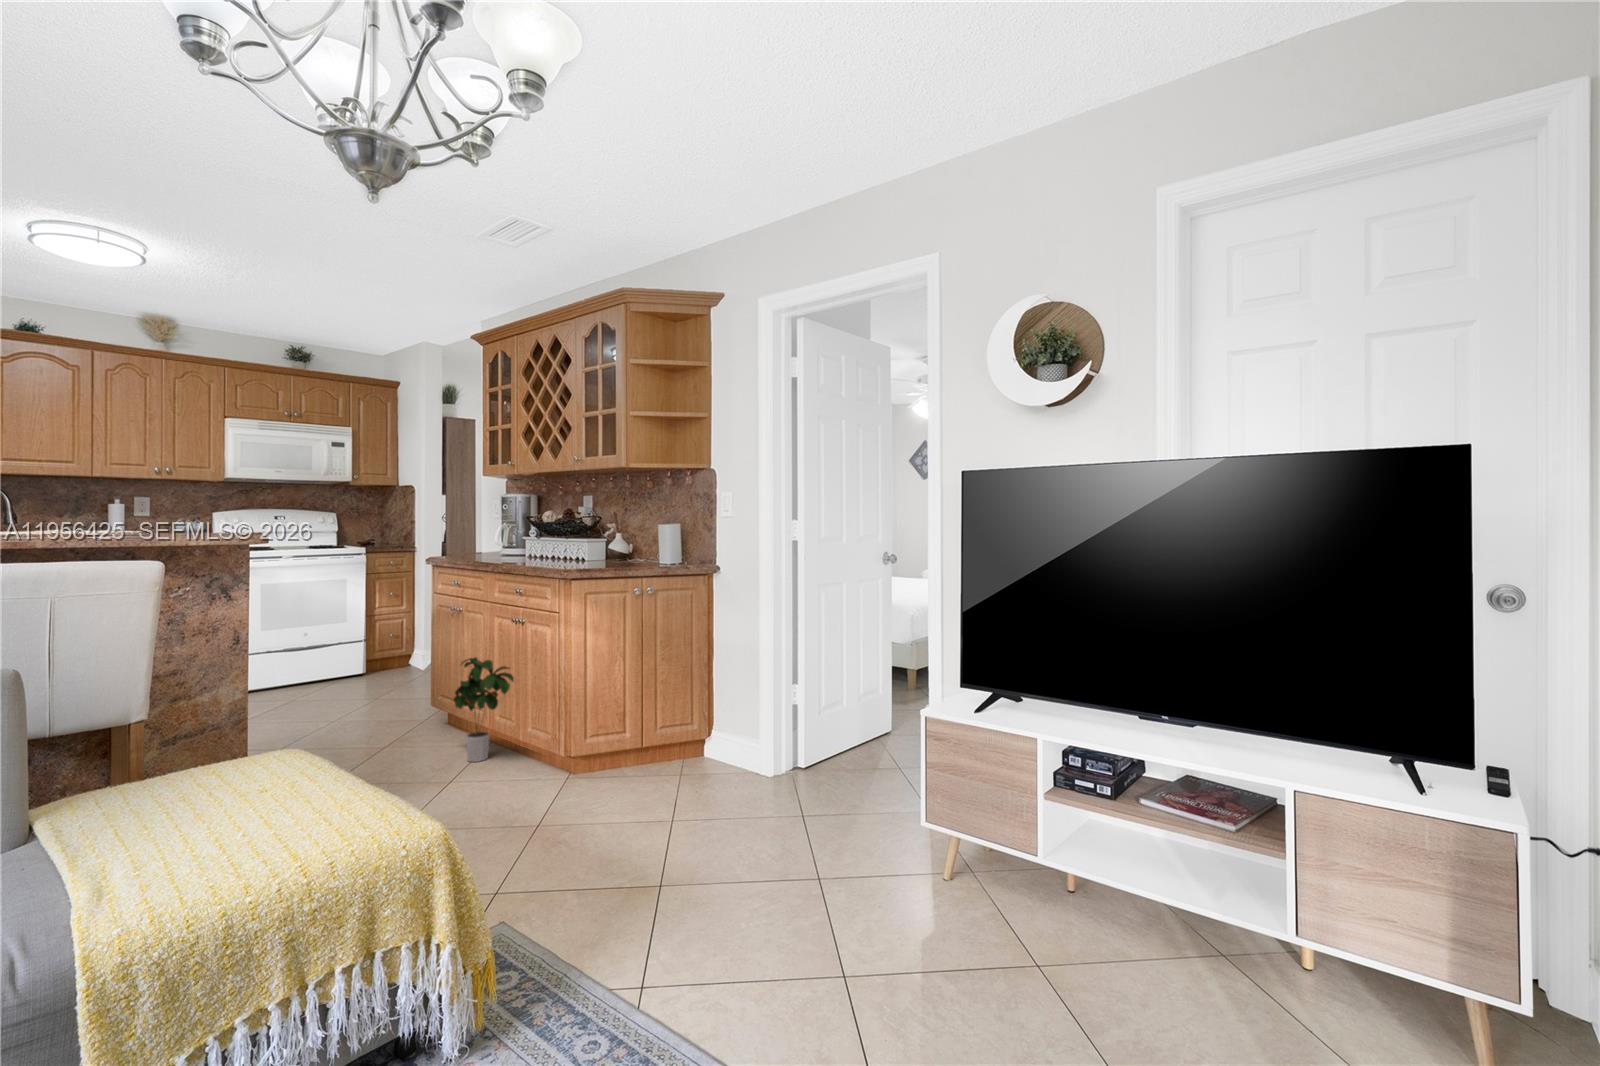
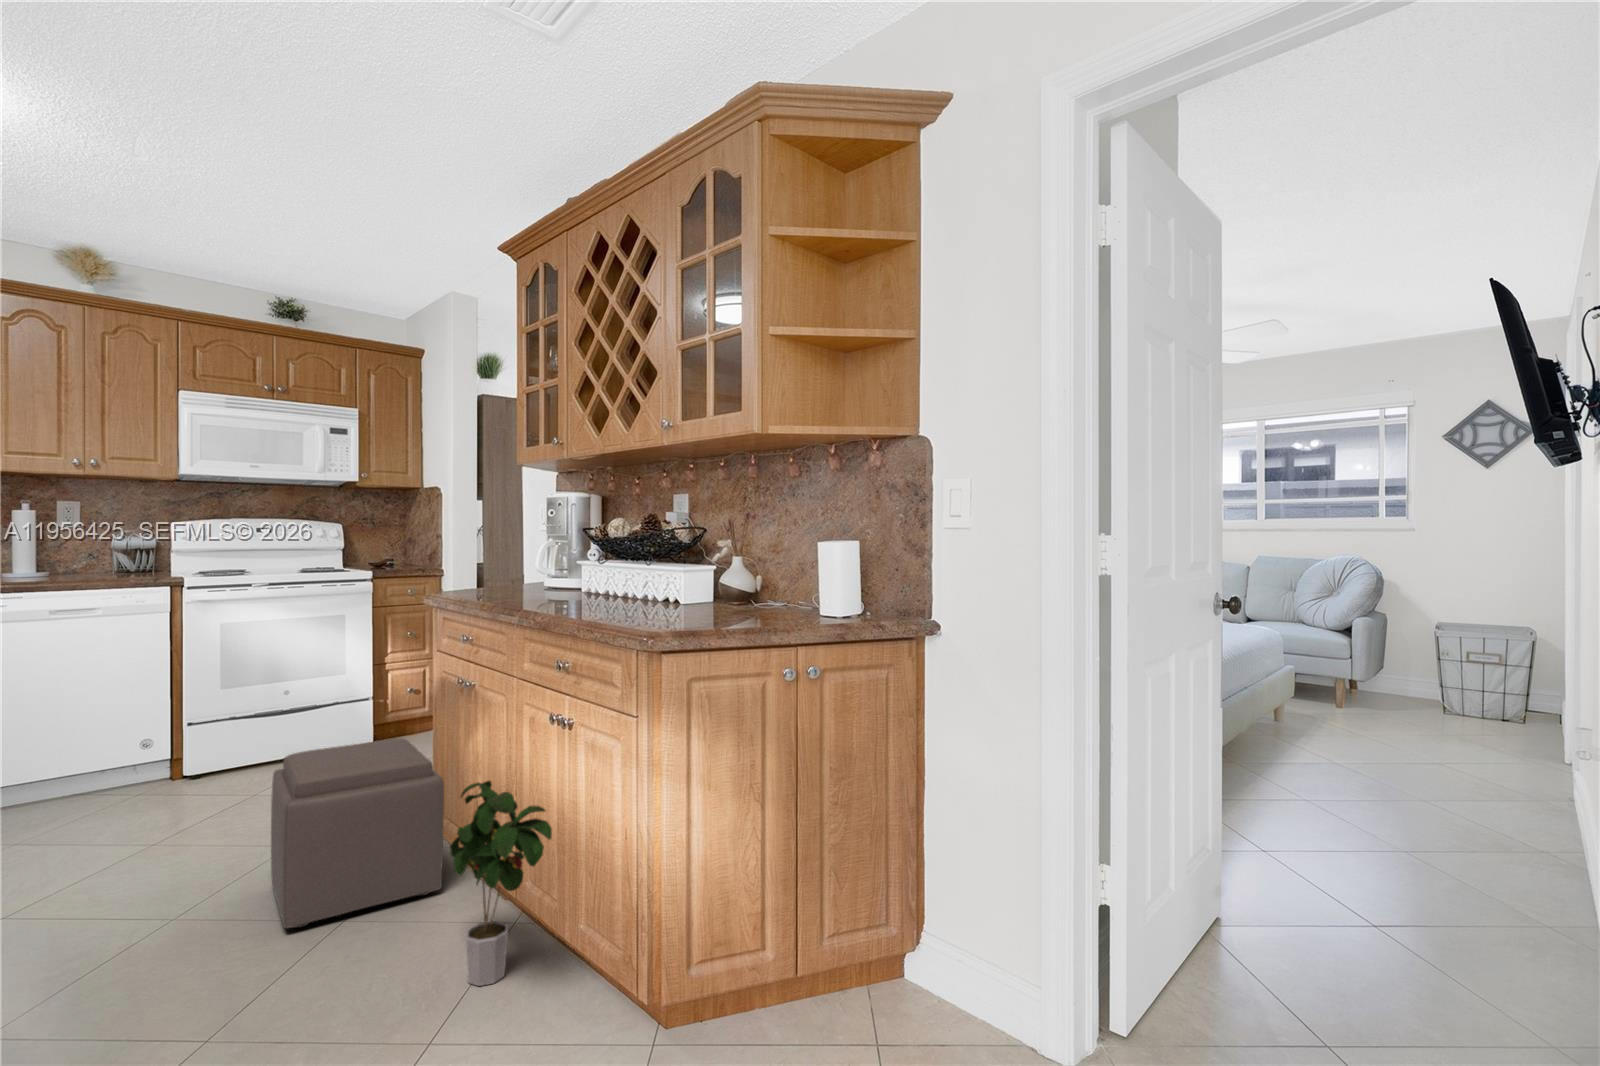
ottoman: none [334,647,443,747] -> present [271,738,444,928]

